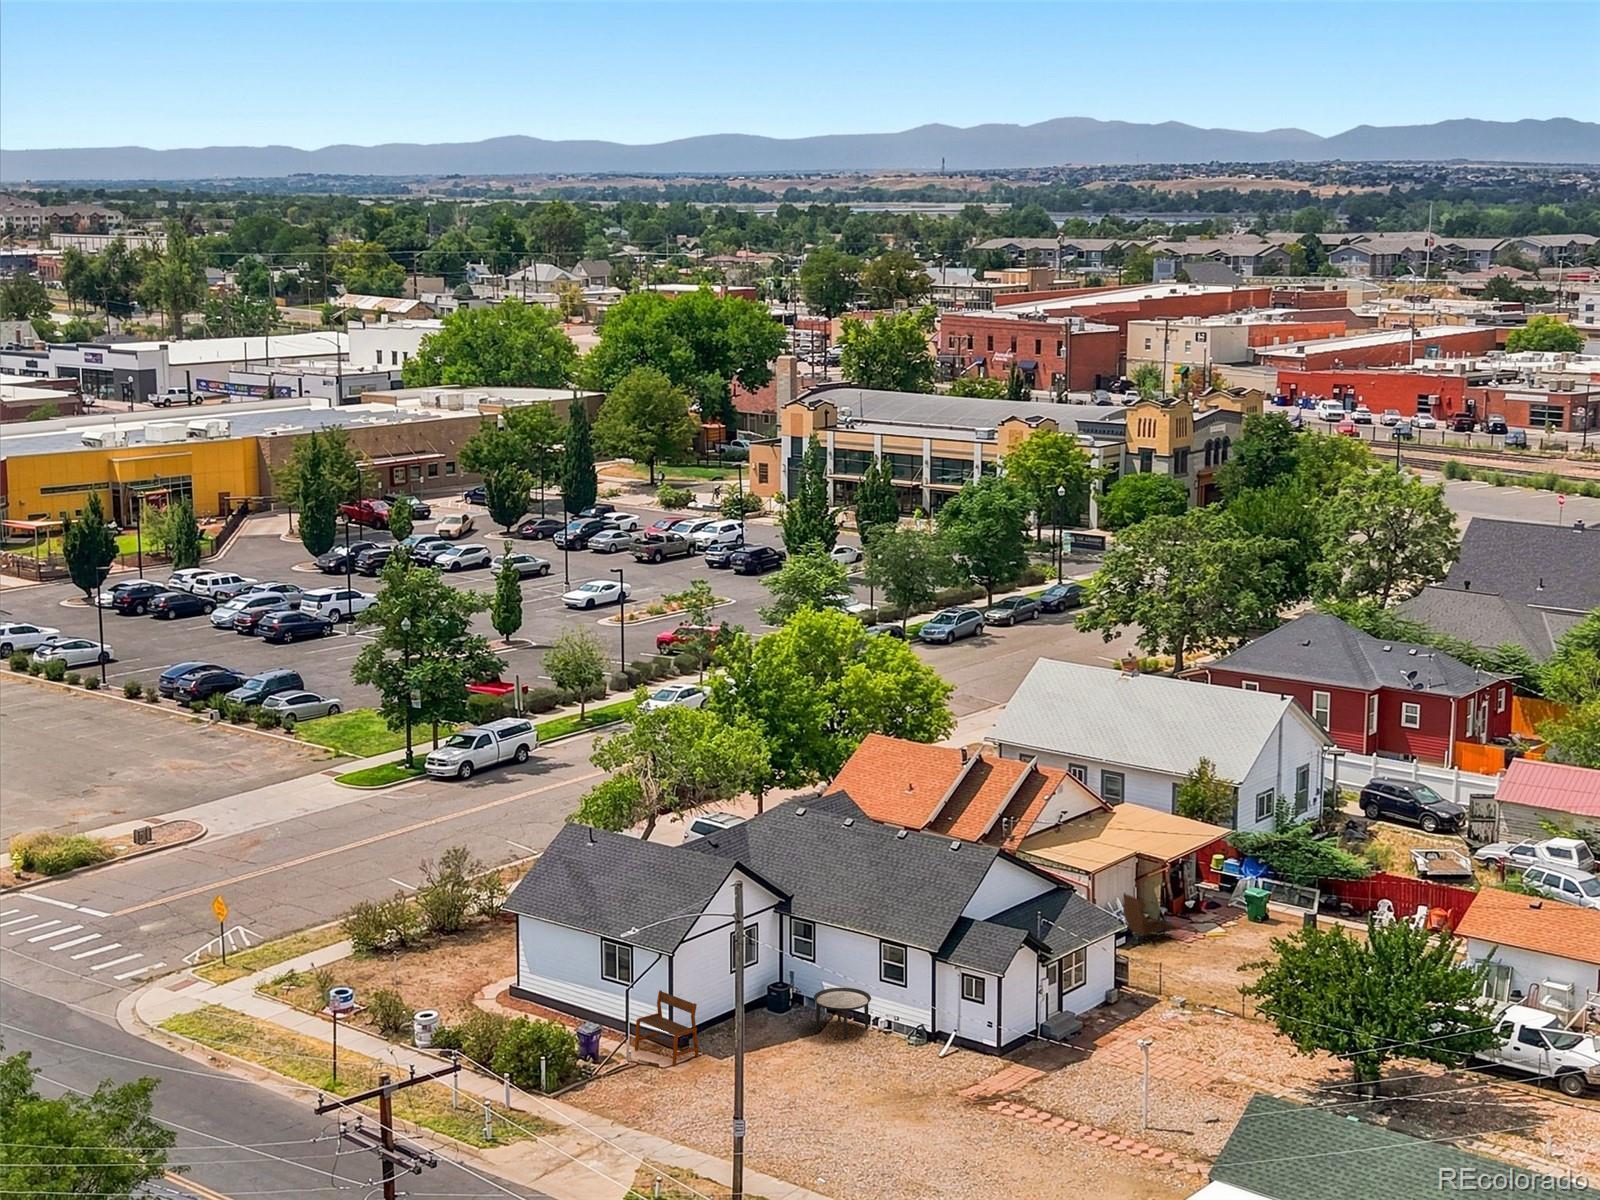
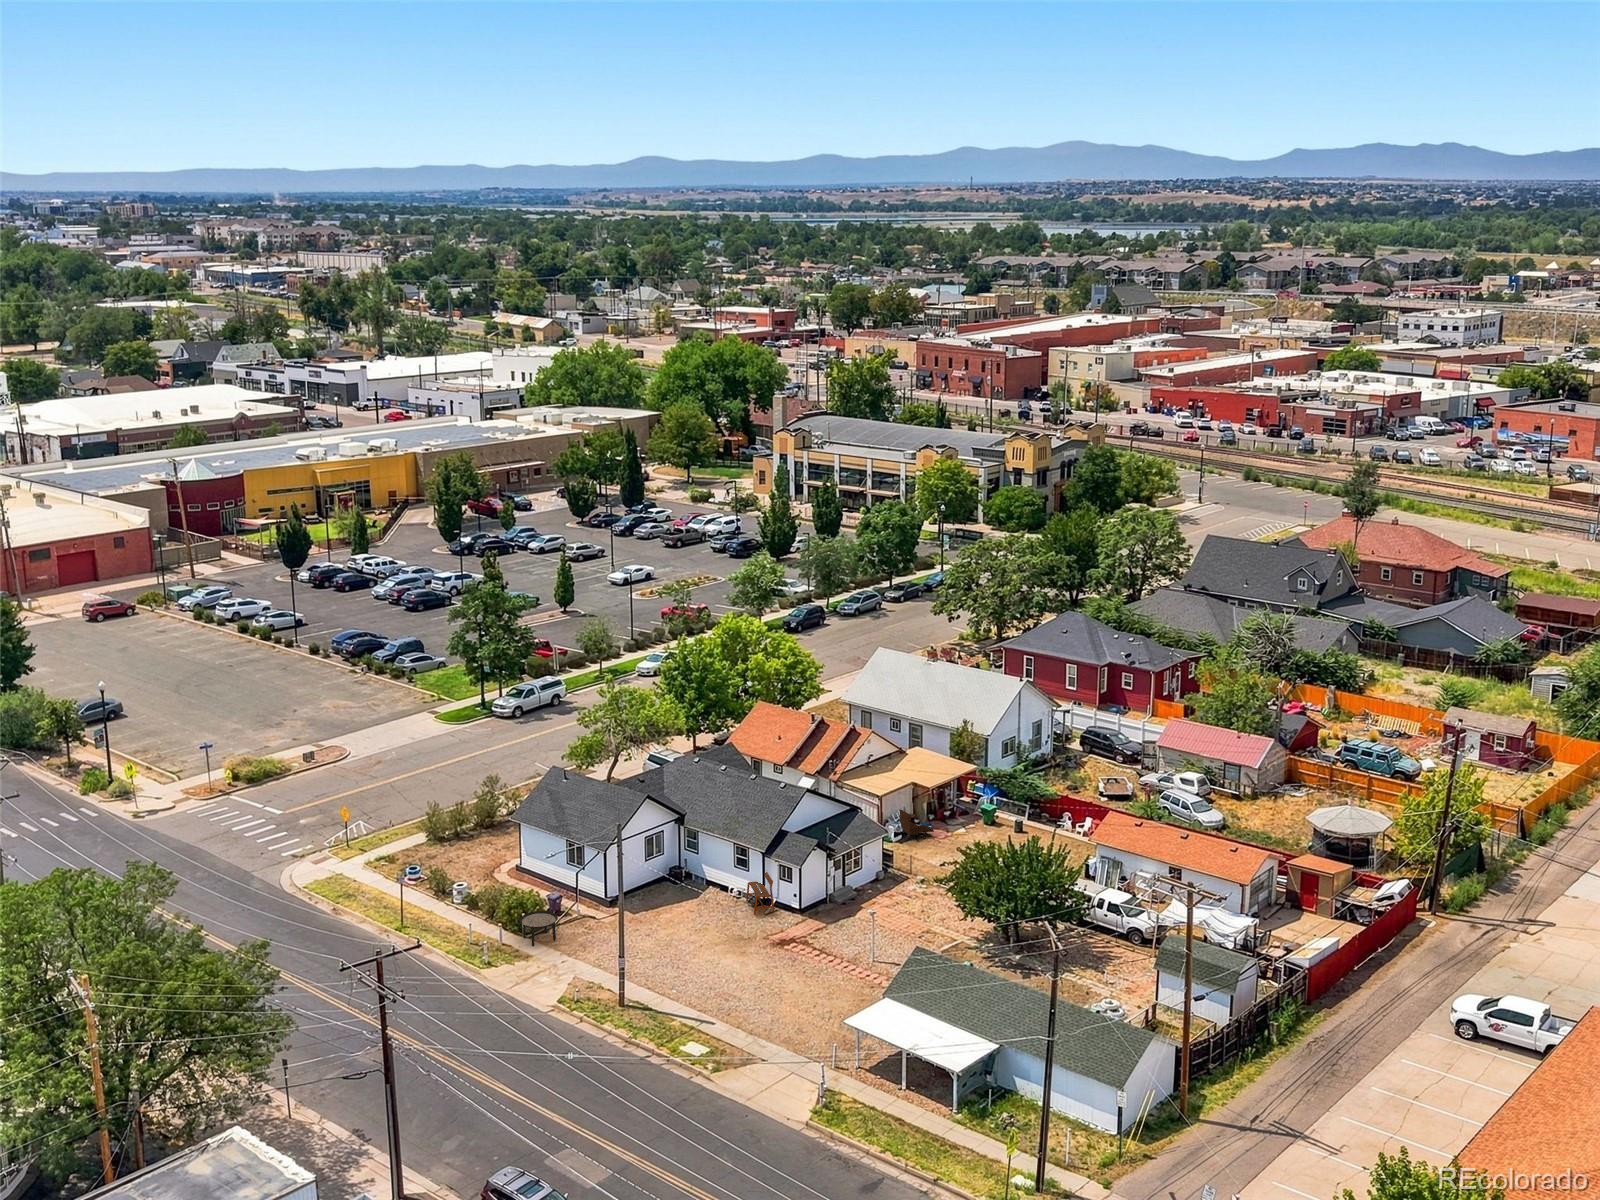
round table: present [814,988,871,1040] -> present [520,911,558,946]
bench: present [635,990,699,1066] -> present [746,872,774,914]

